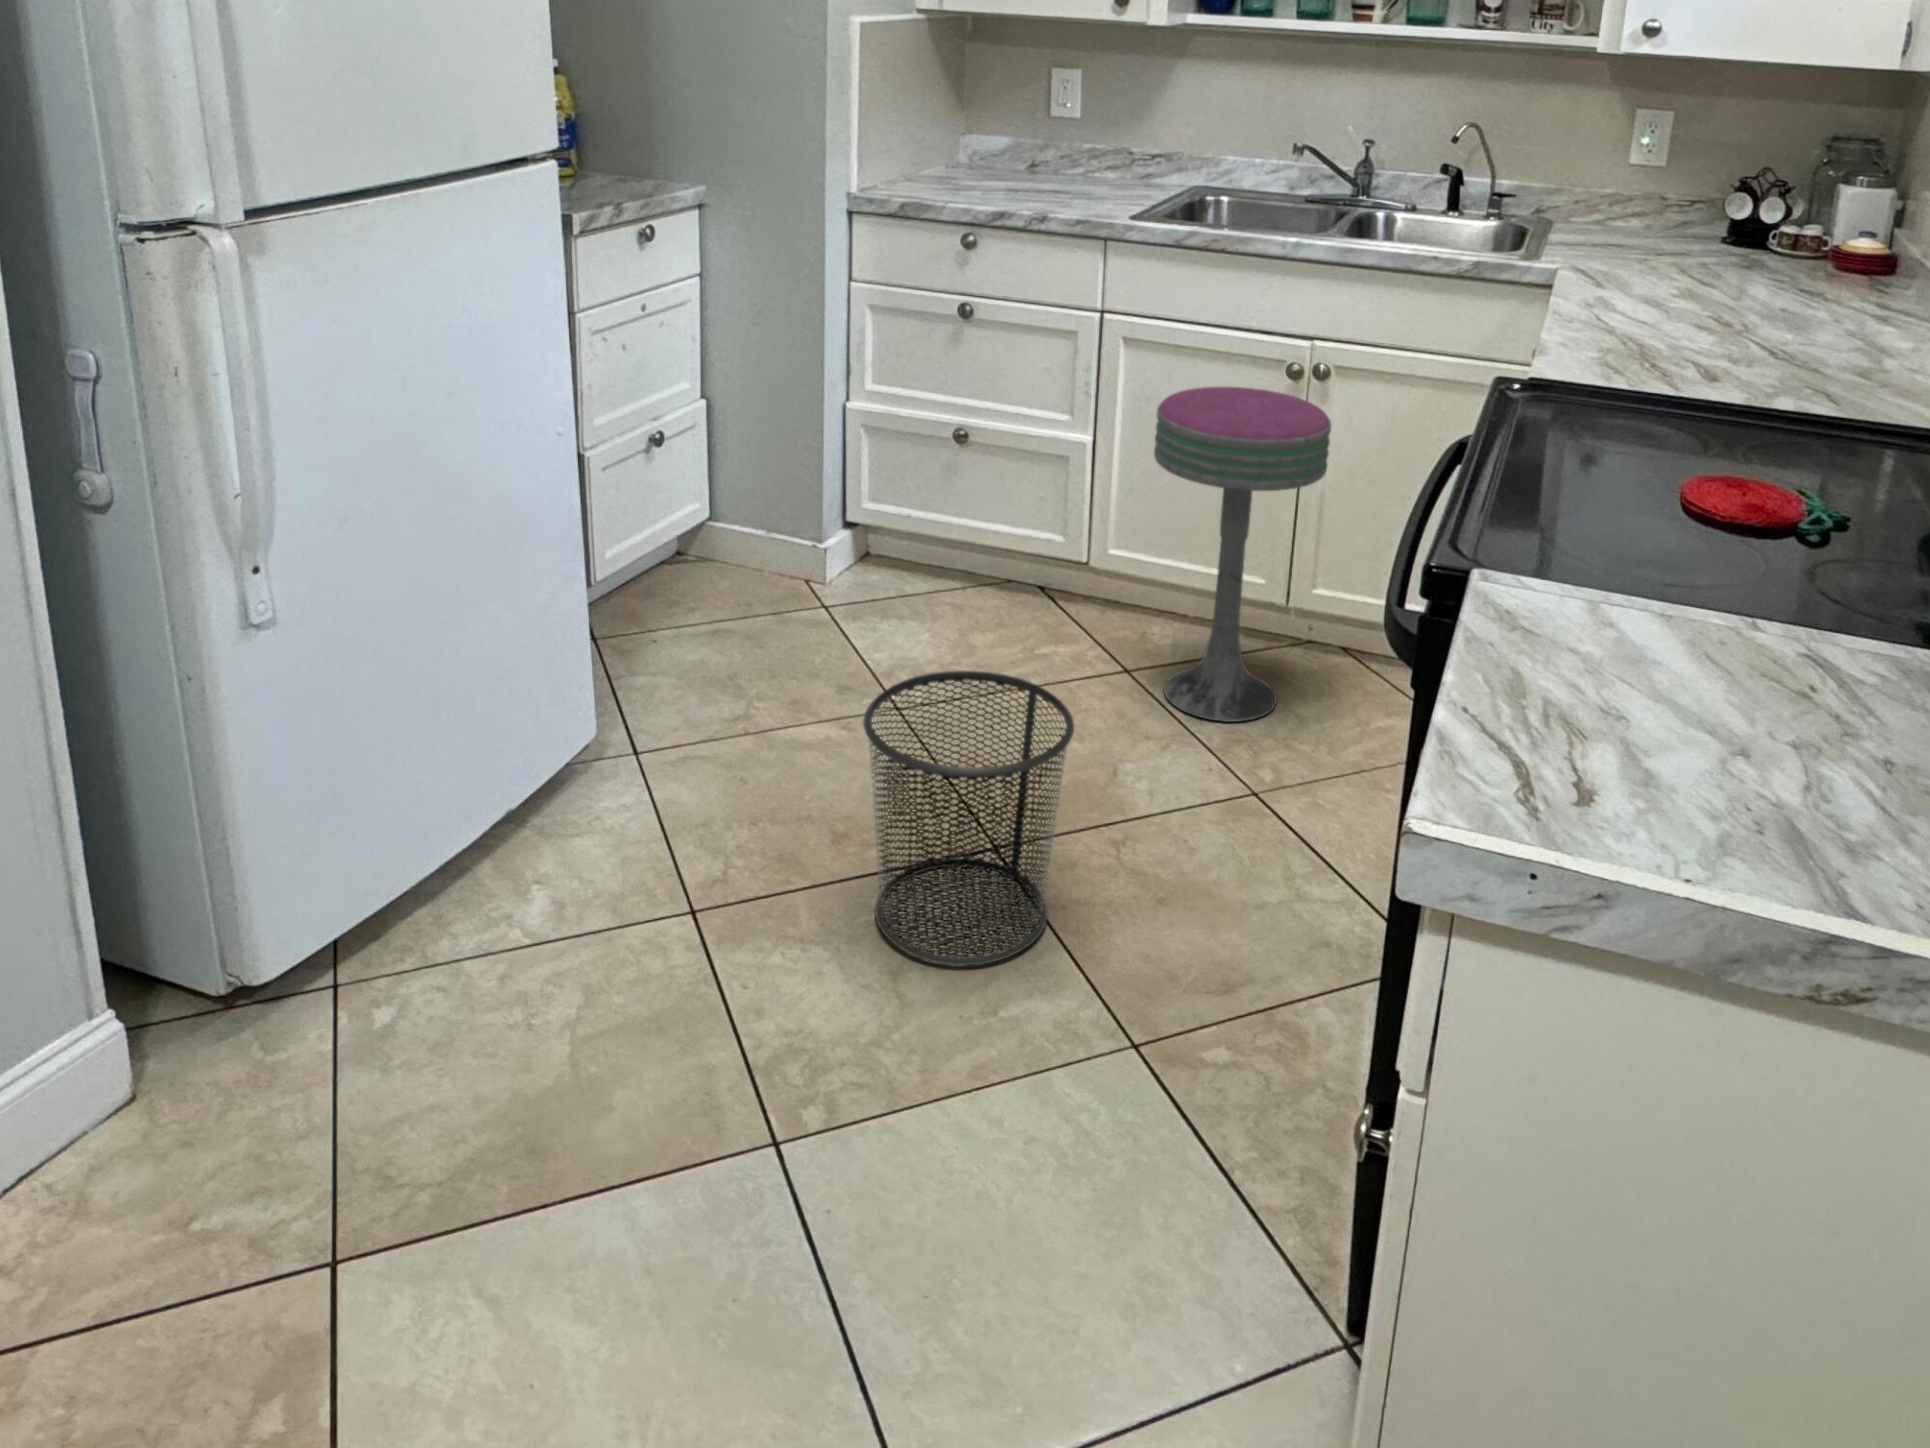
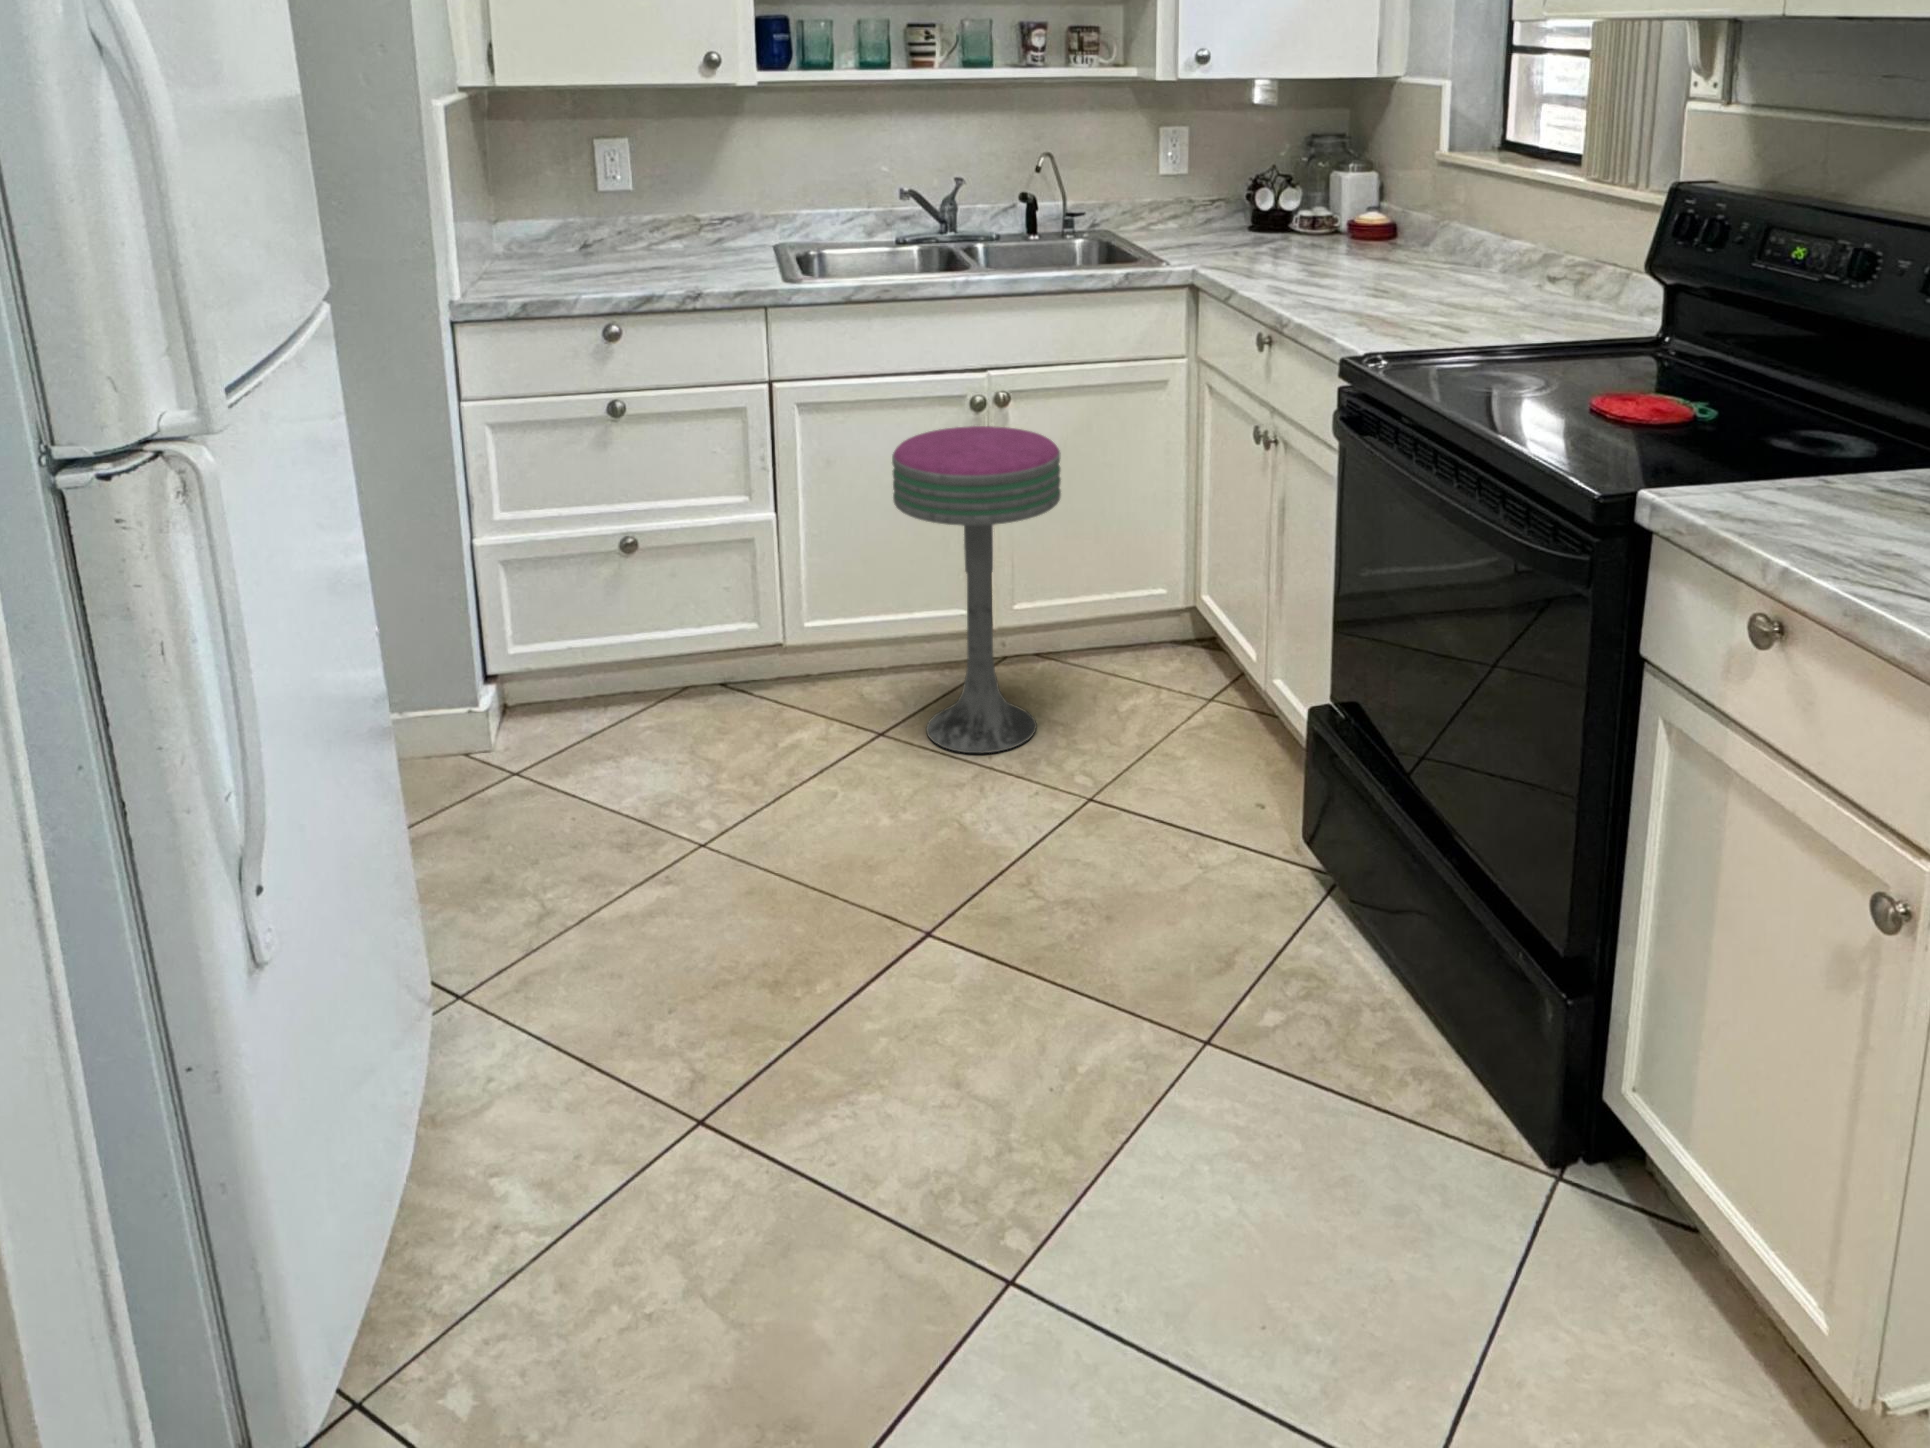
waste bin: present [863,670,1074,965] -> none [845,752,1063,1060]

